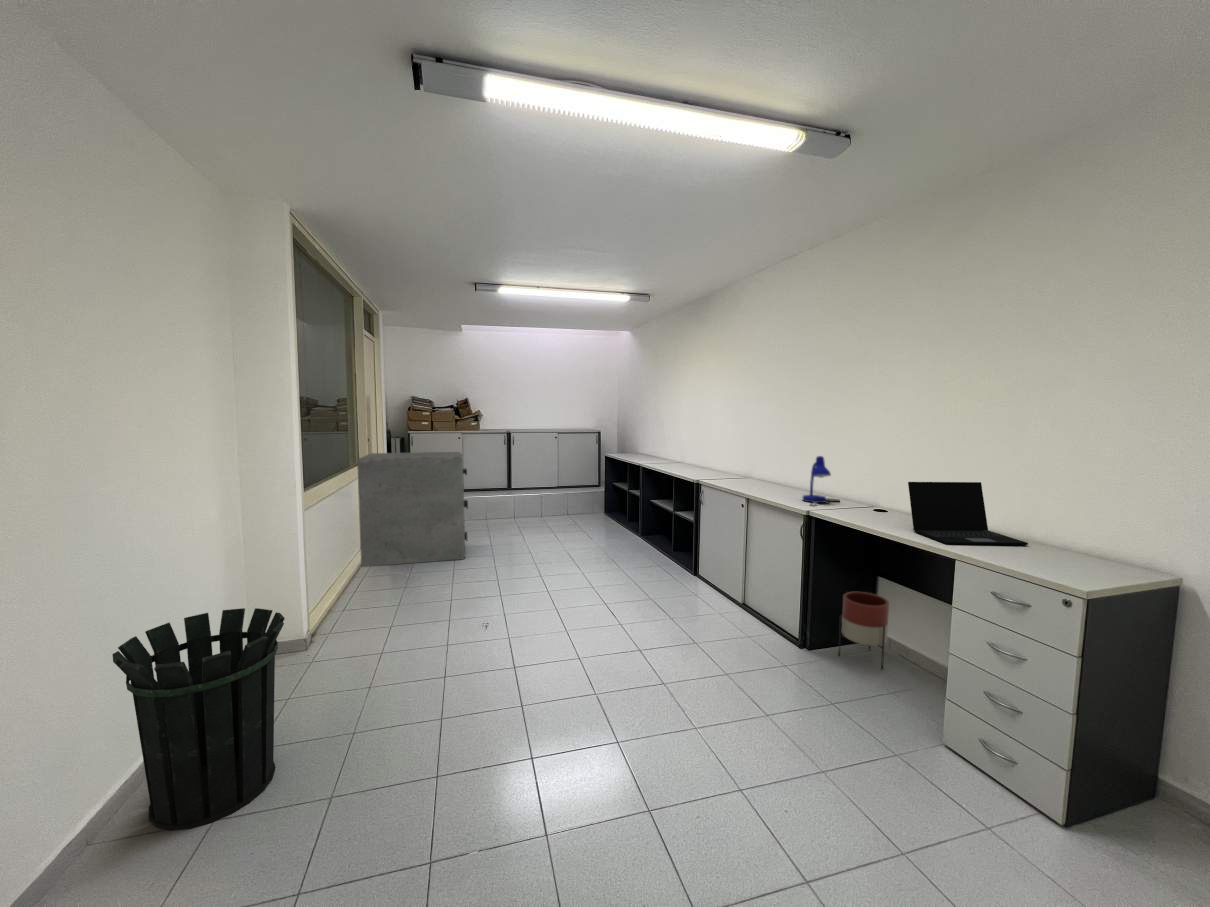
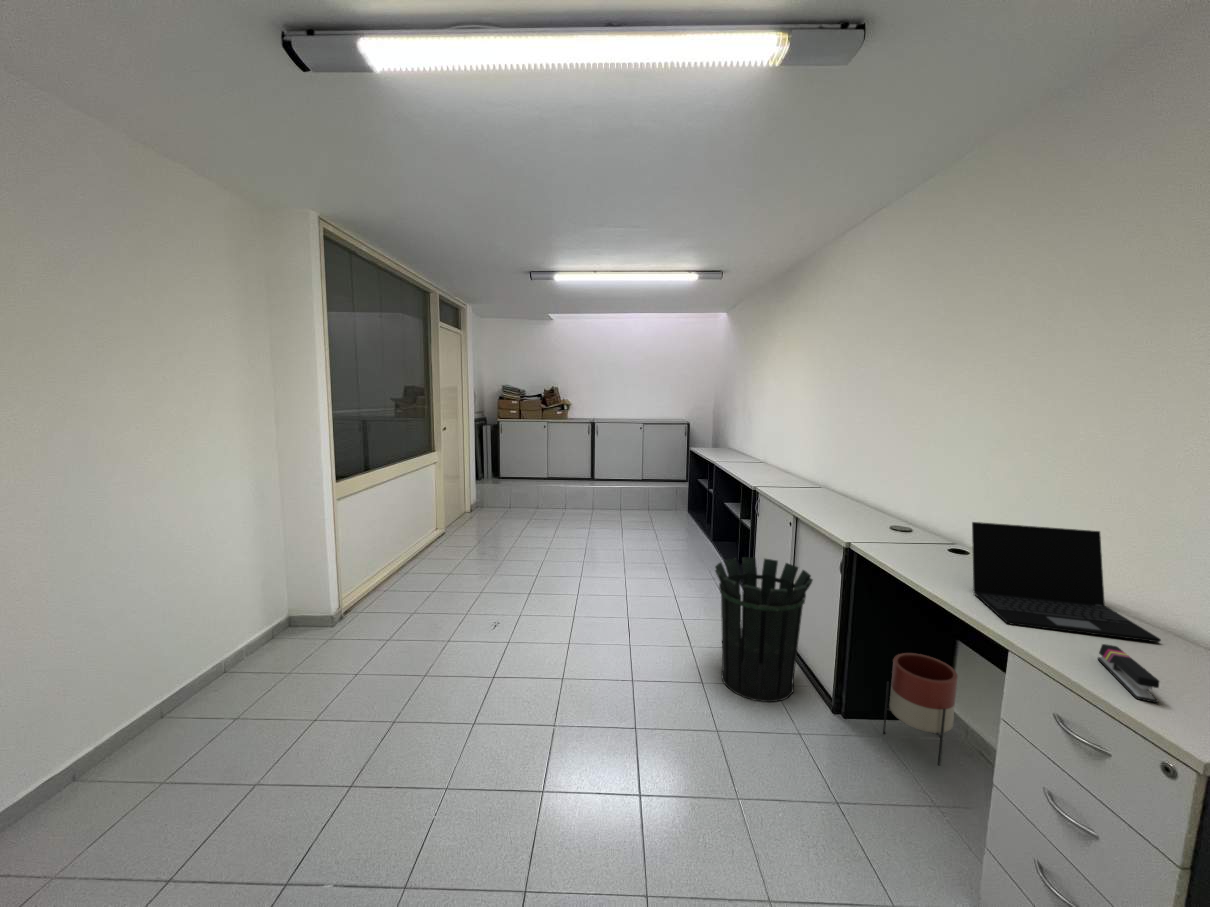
filing cabinet: present [357,452,468,567] -> none [423,441,530,550]
desk lamp: present [803,456,838,506] -> none [858,471,910,536]
stapler: none [1006,545,1049,570] -> present [1098,644,1159,703]
waste bin: present [112,608,285,830] -> present [715,557,813,702]

